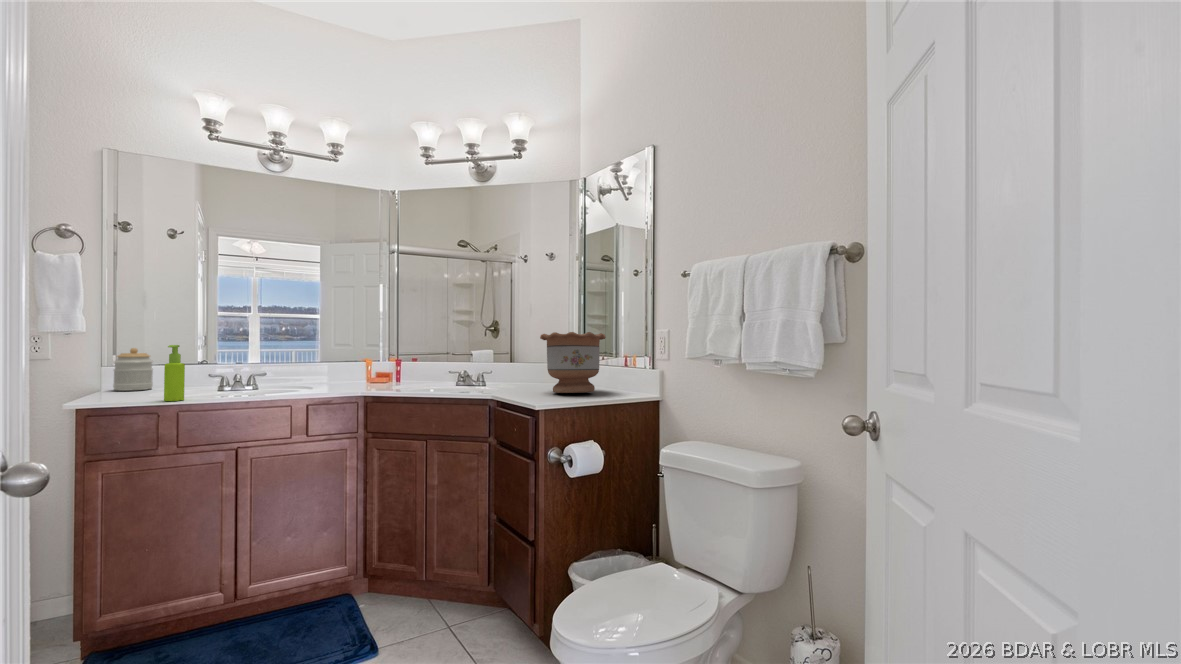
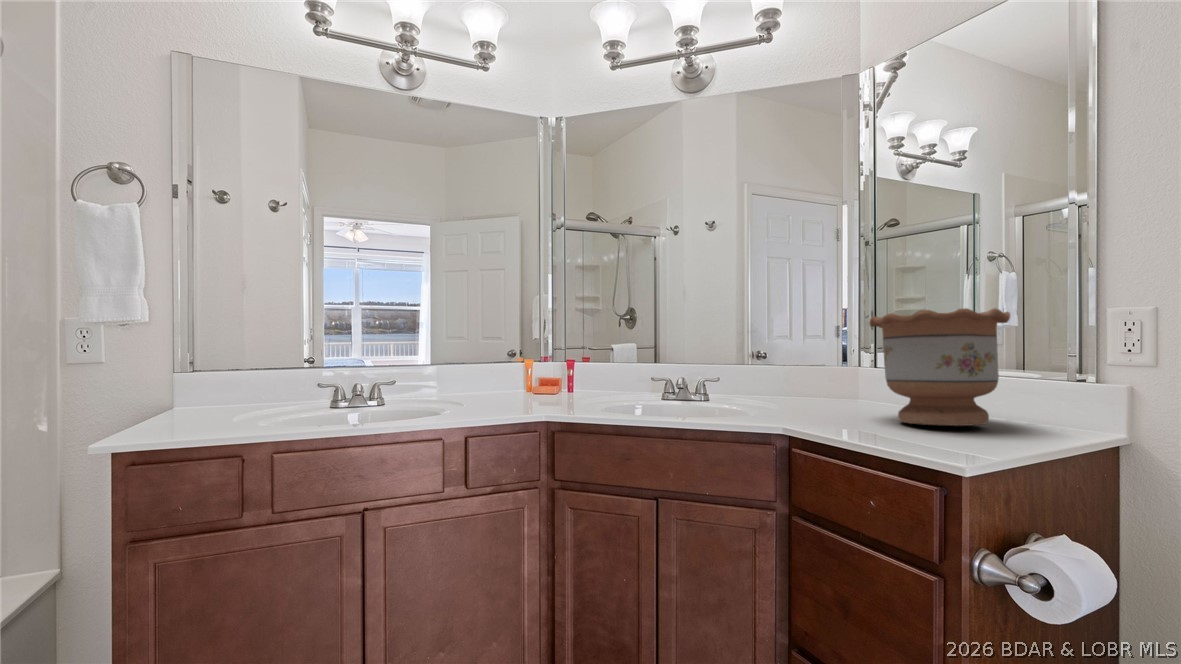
soap dispenser: present [164,345,185,401] -> none [250,335,282,431]
jar: present [113,348,153,391] -> none [186,342,241,407]

